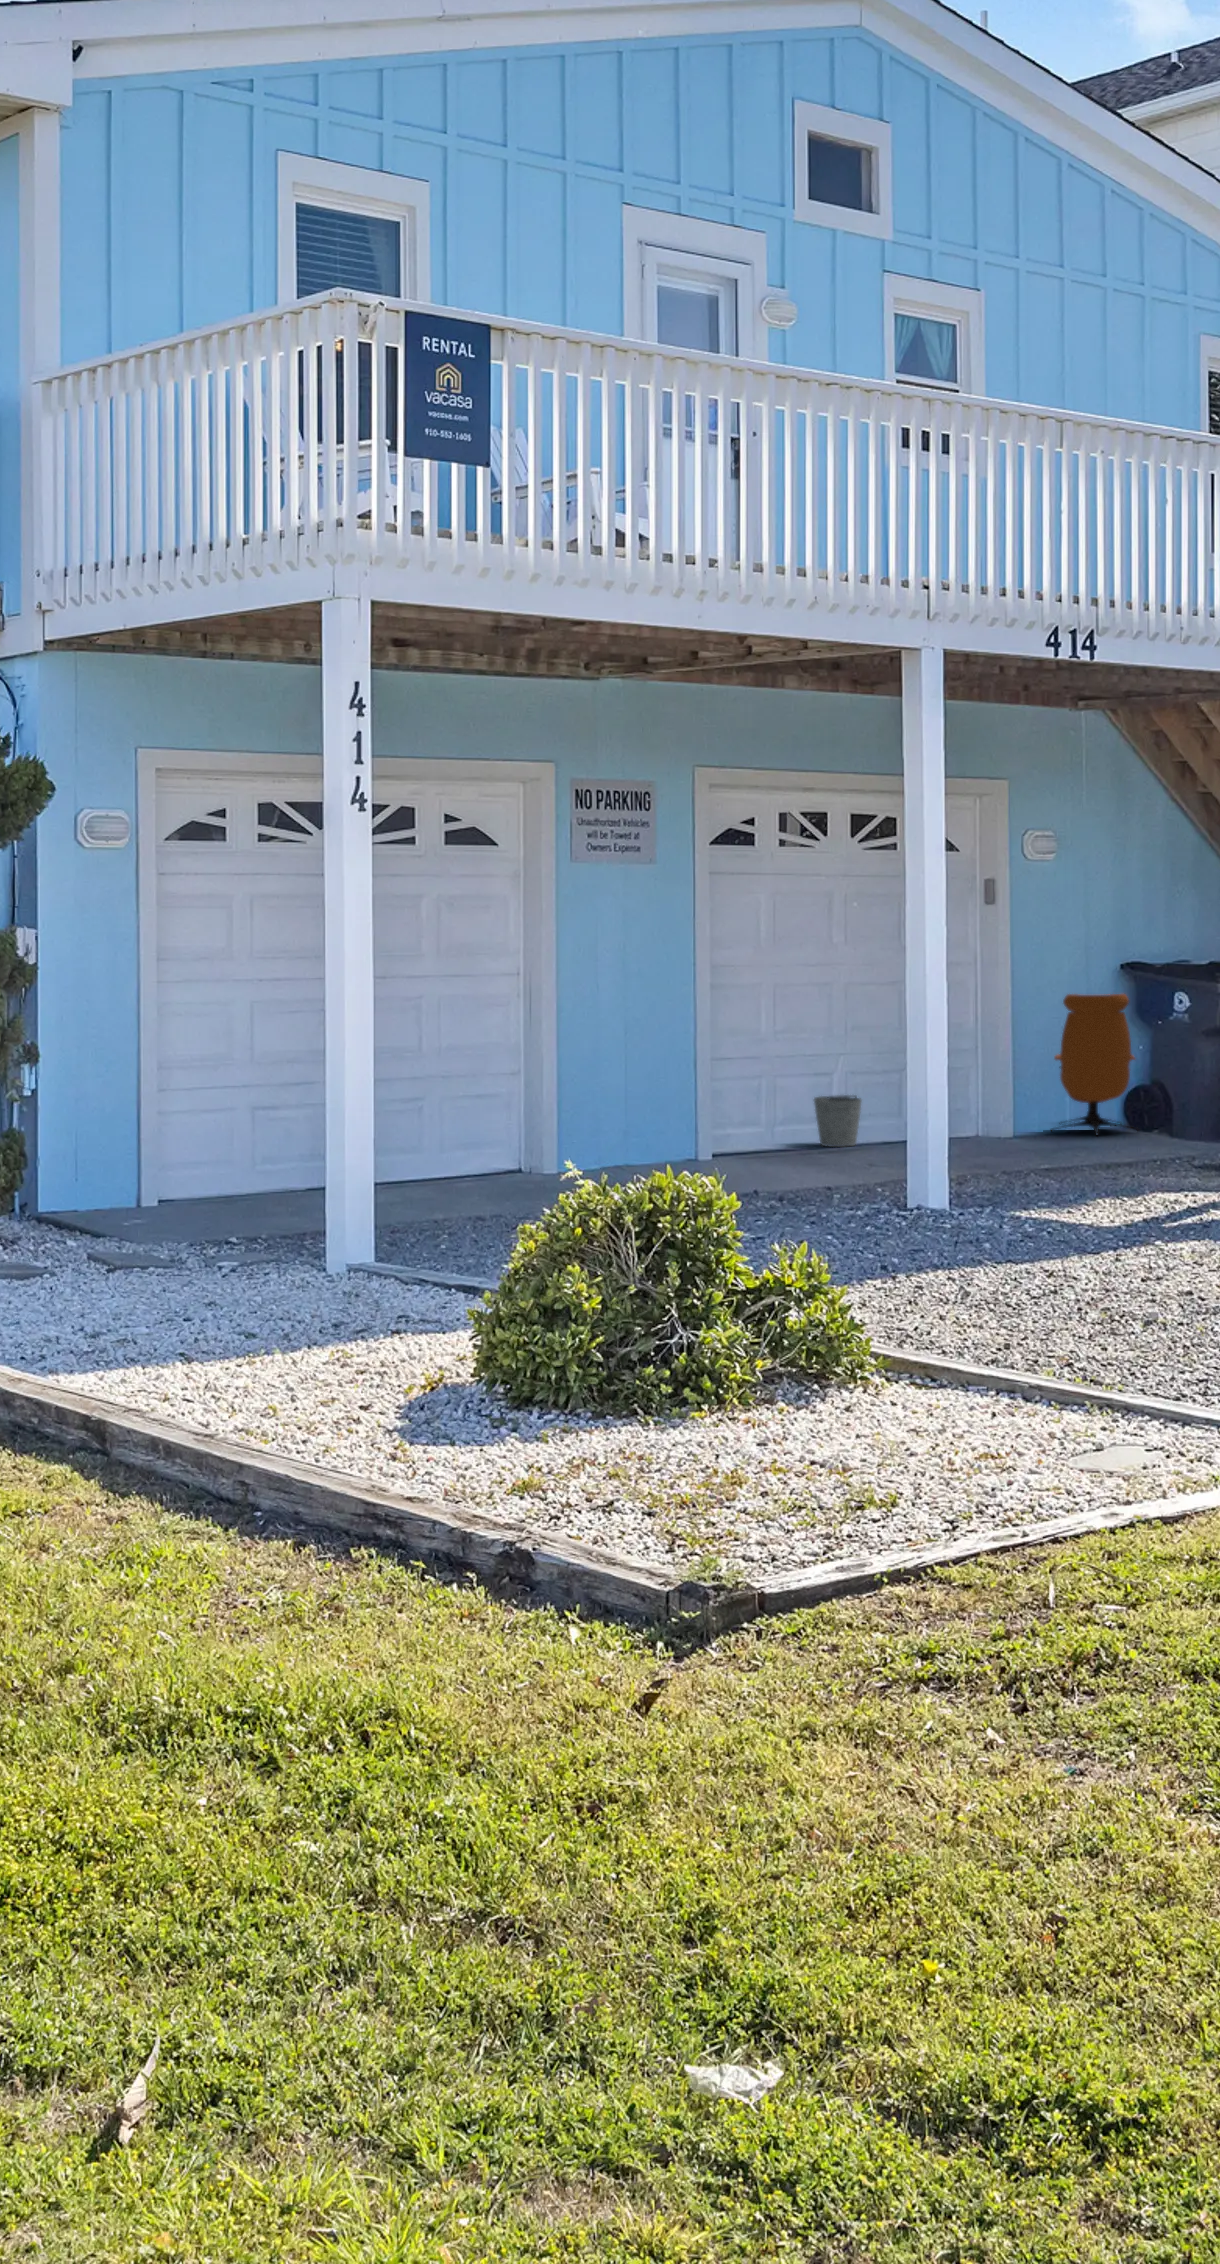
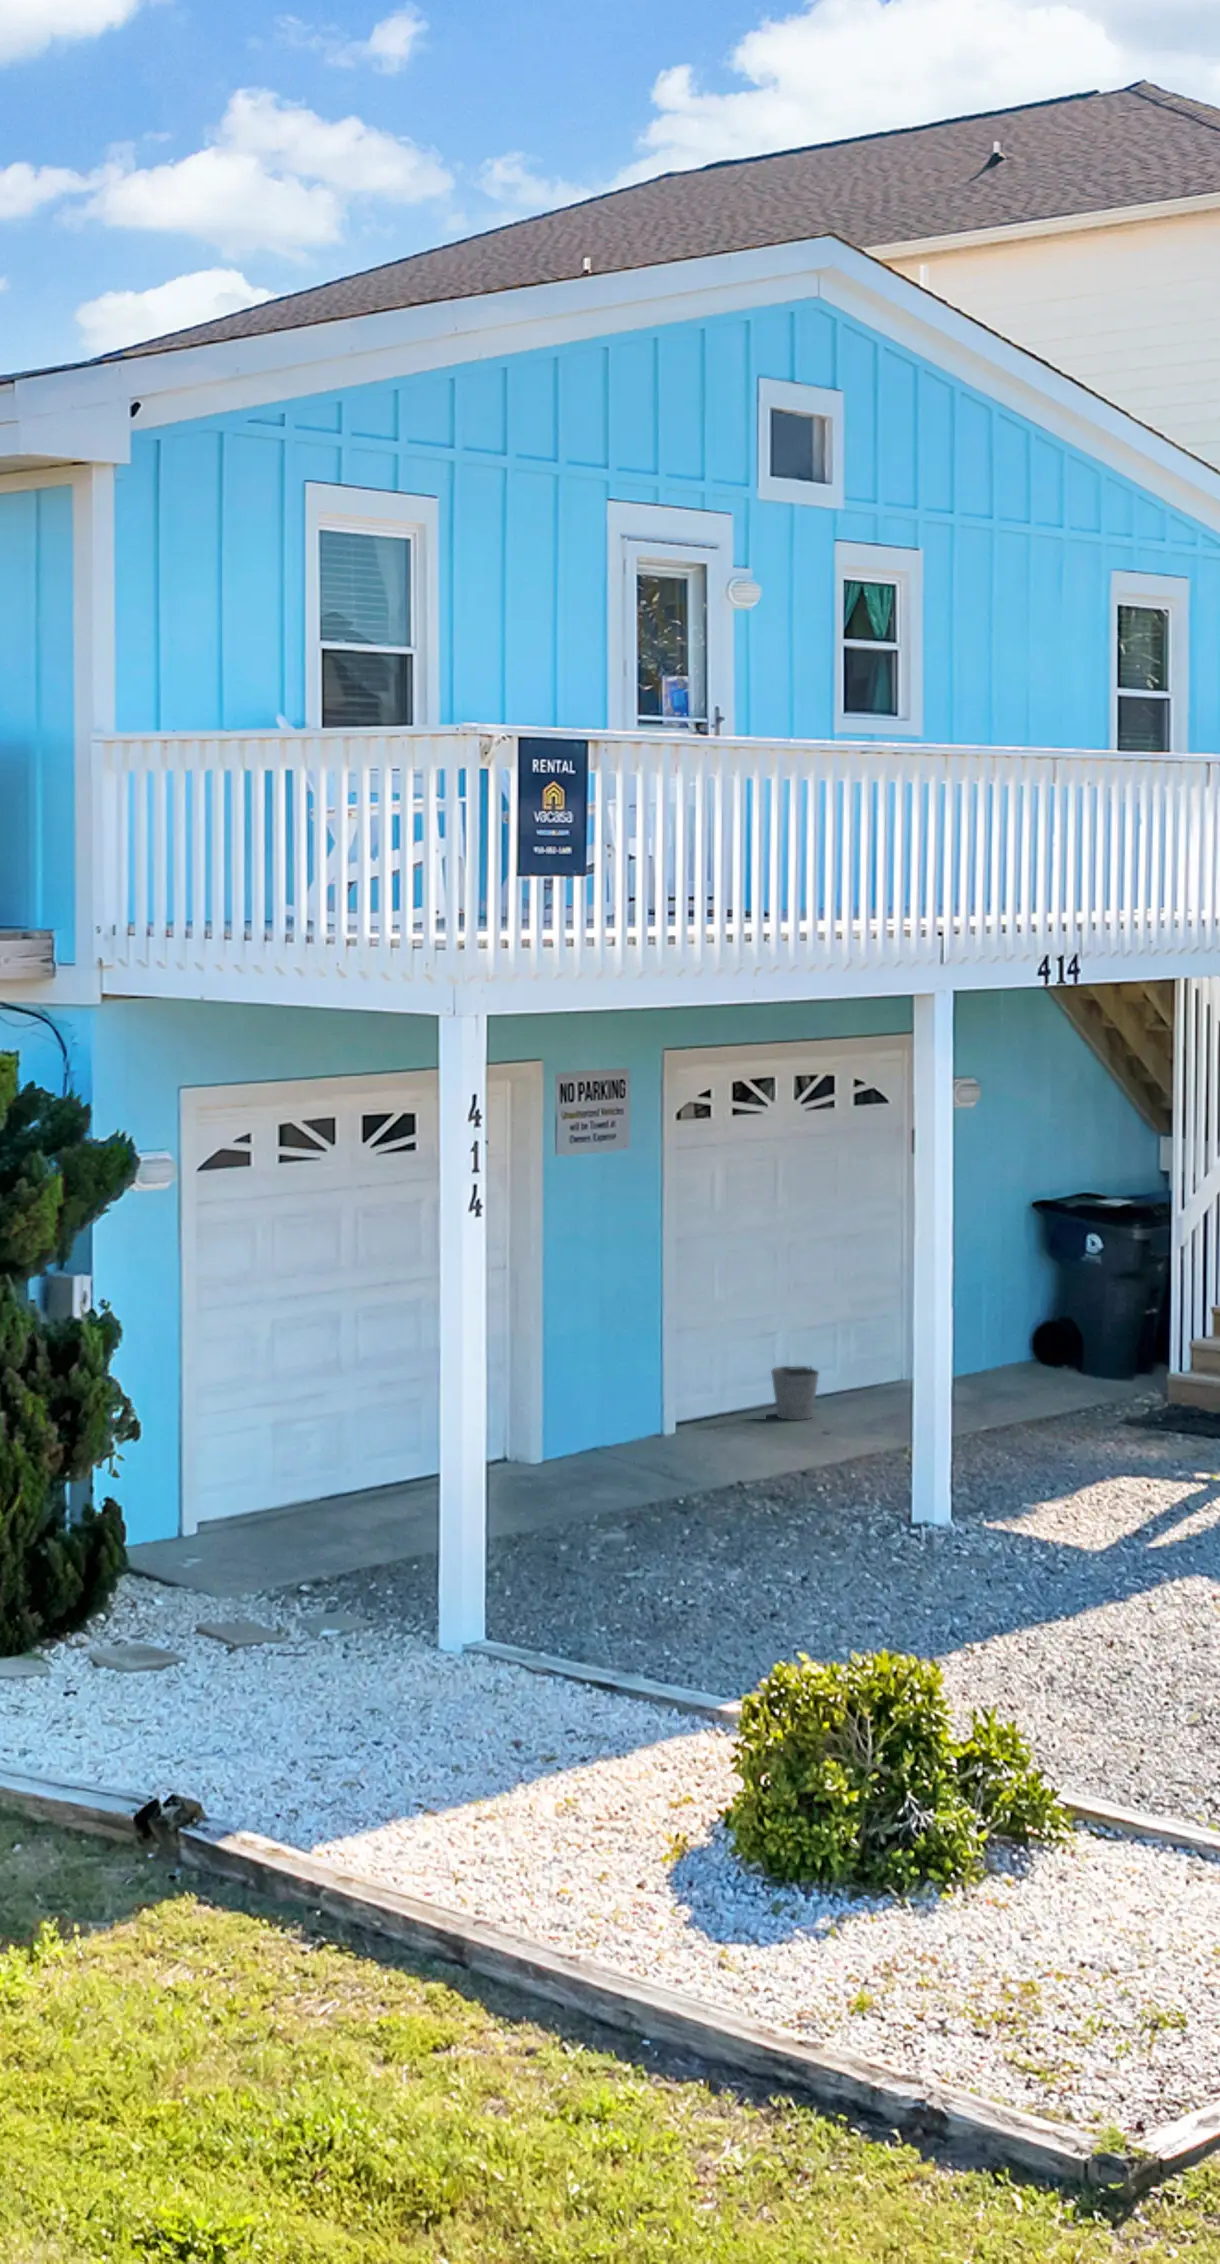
lounge chair: present [1052,994,1139,1135] -> none [987,1261,1074,1399]

